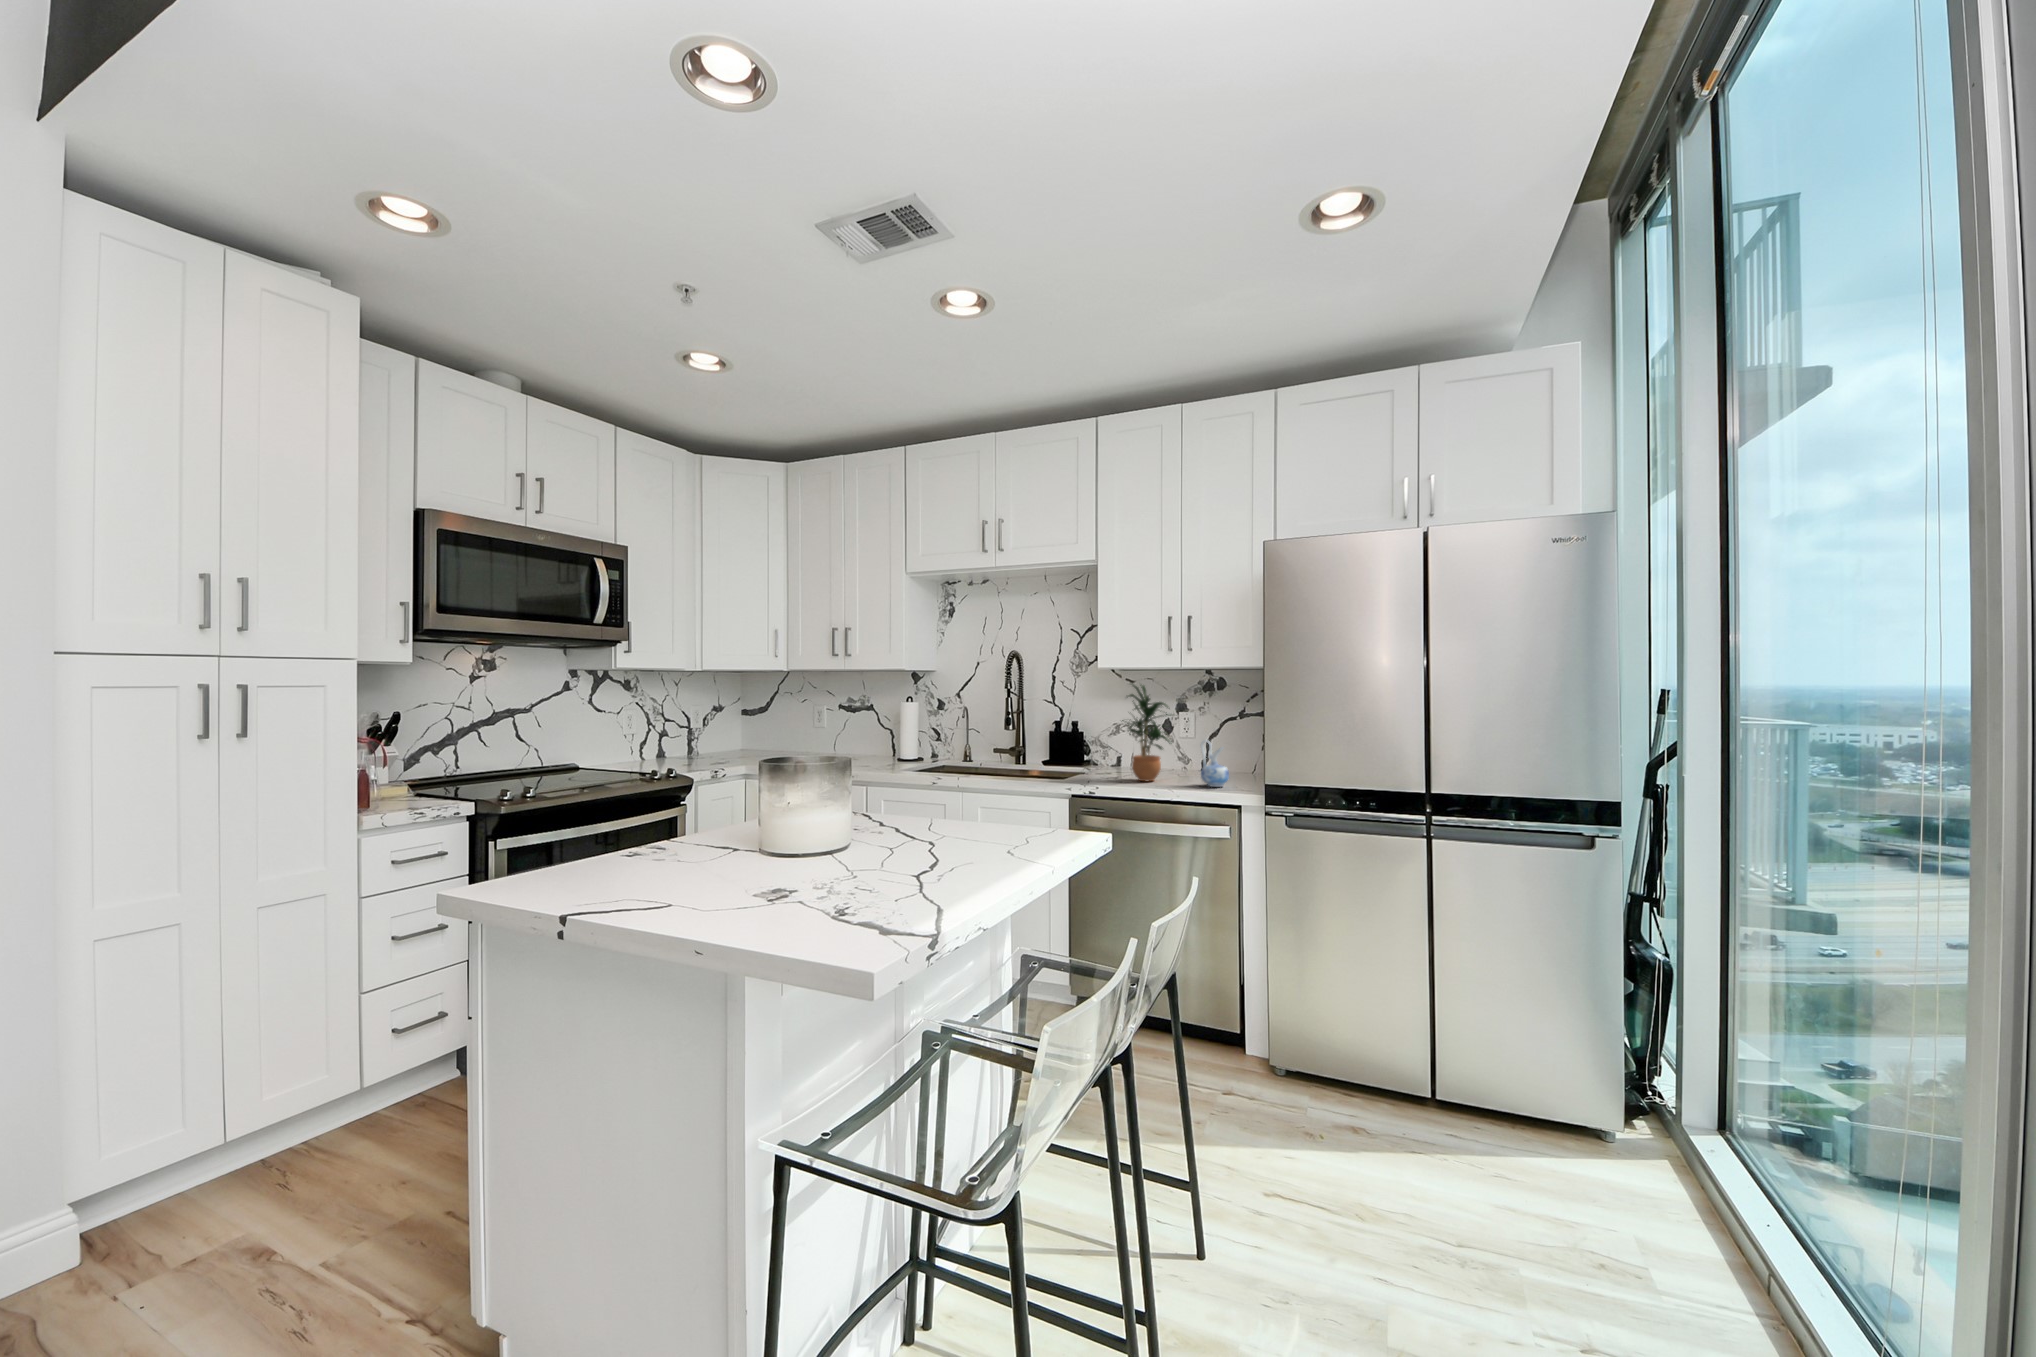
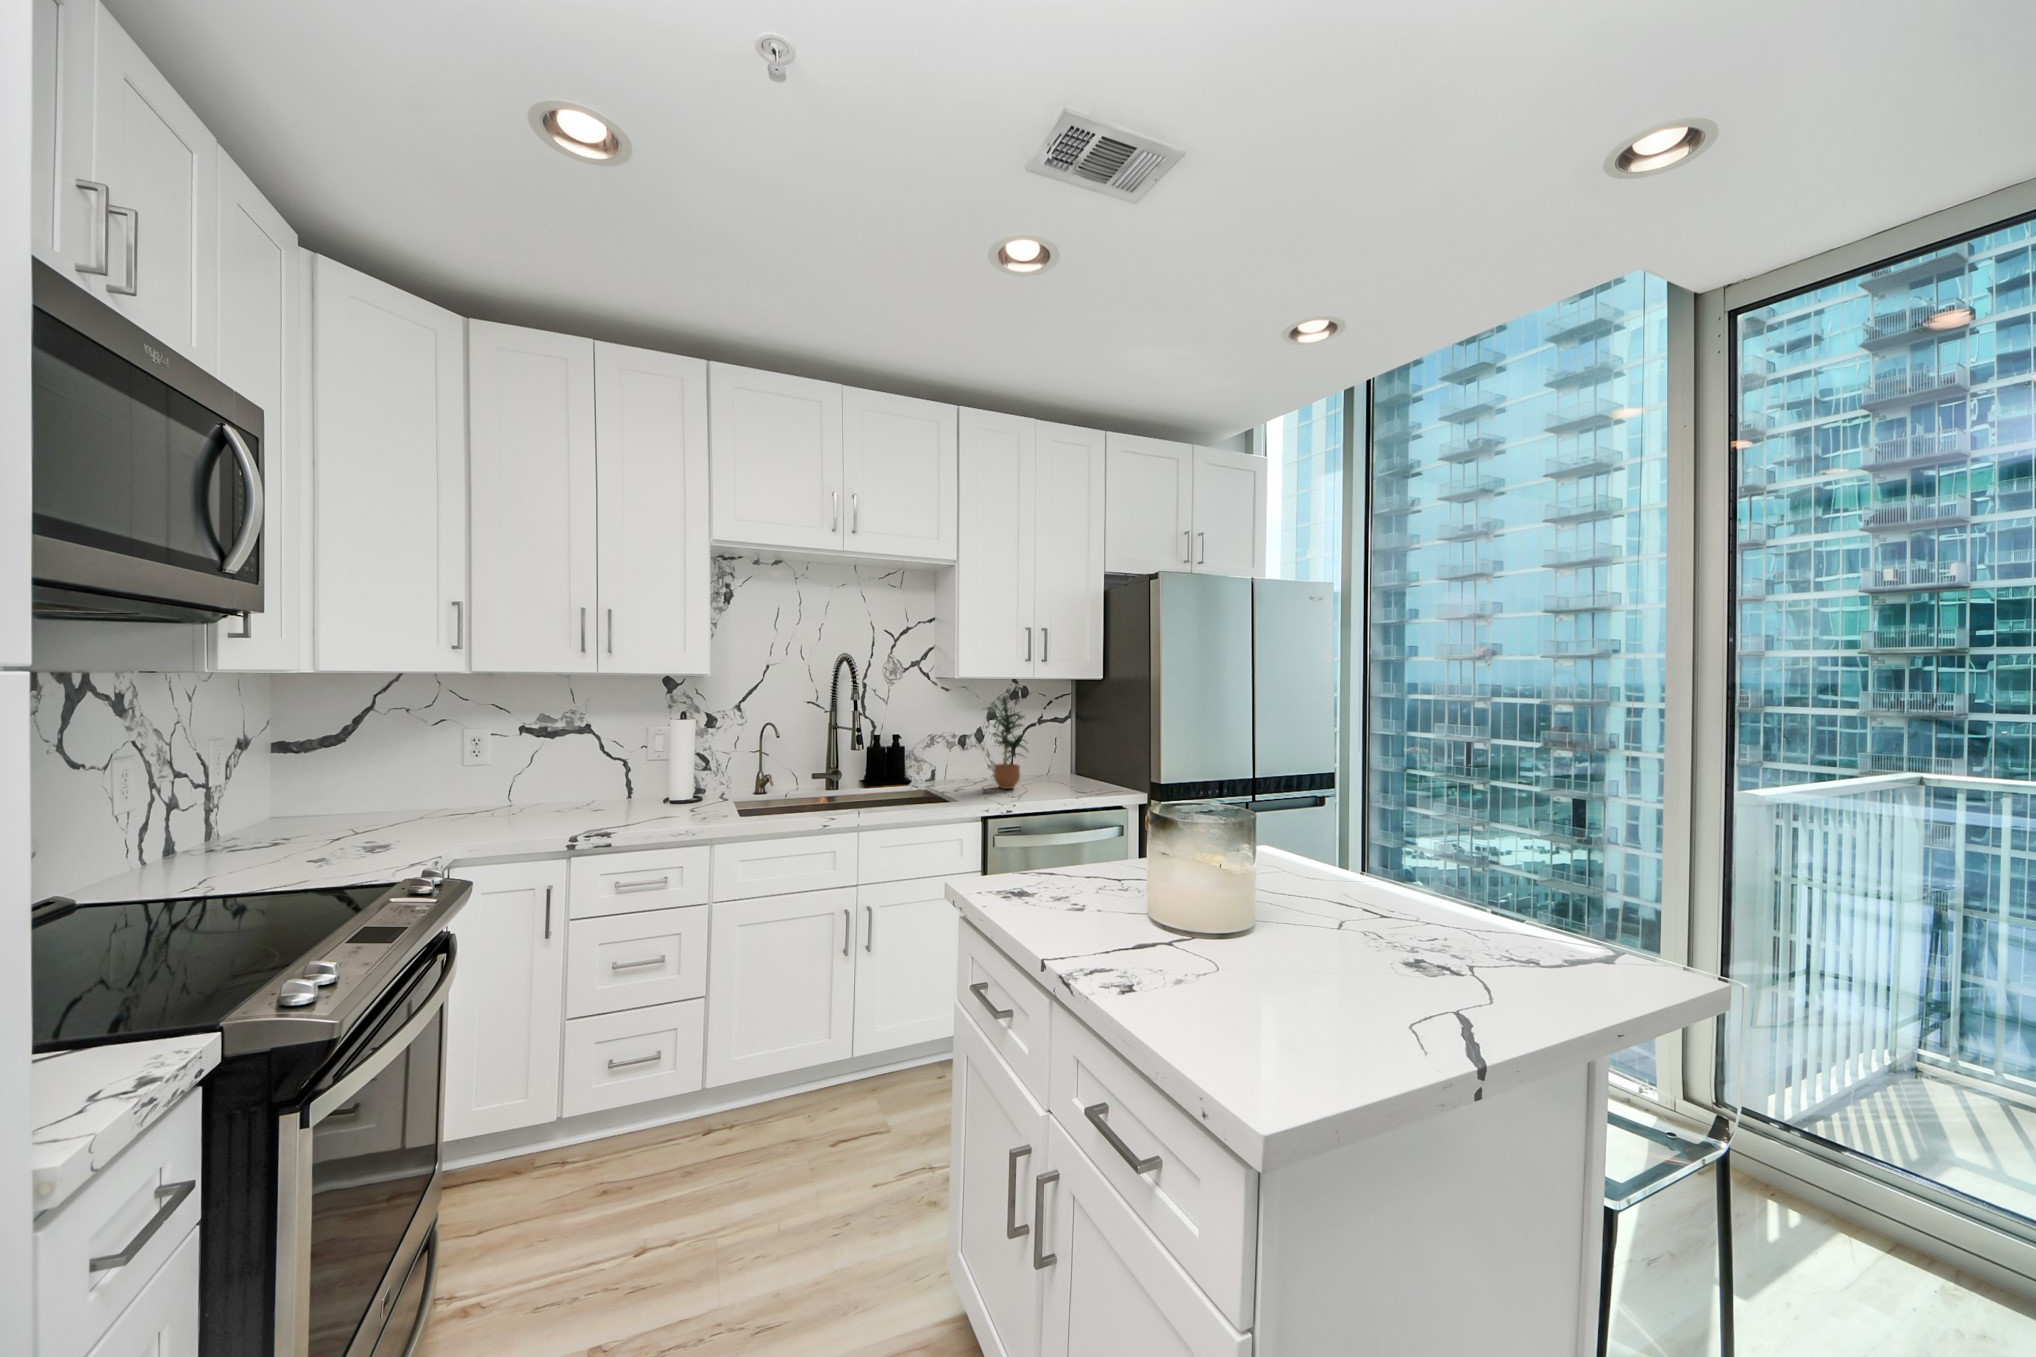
ceramic pitcher: present [1201,740,1229,787] -> none [1053,747,1077,787]

